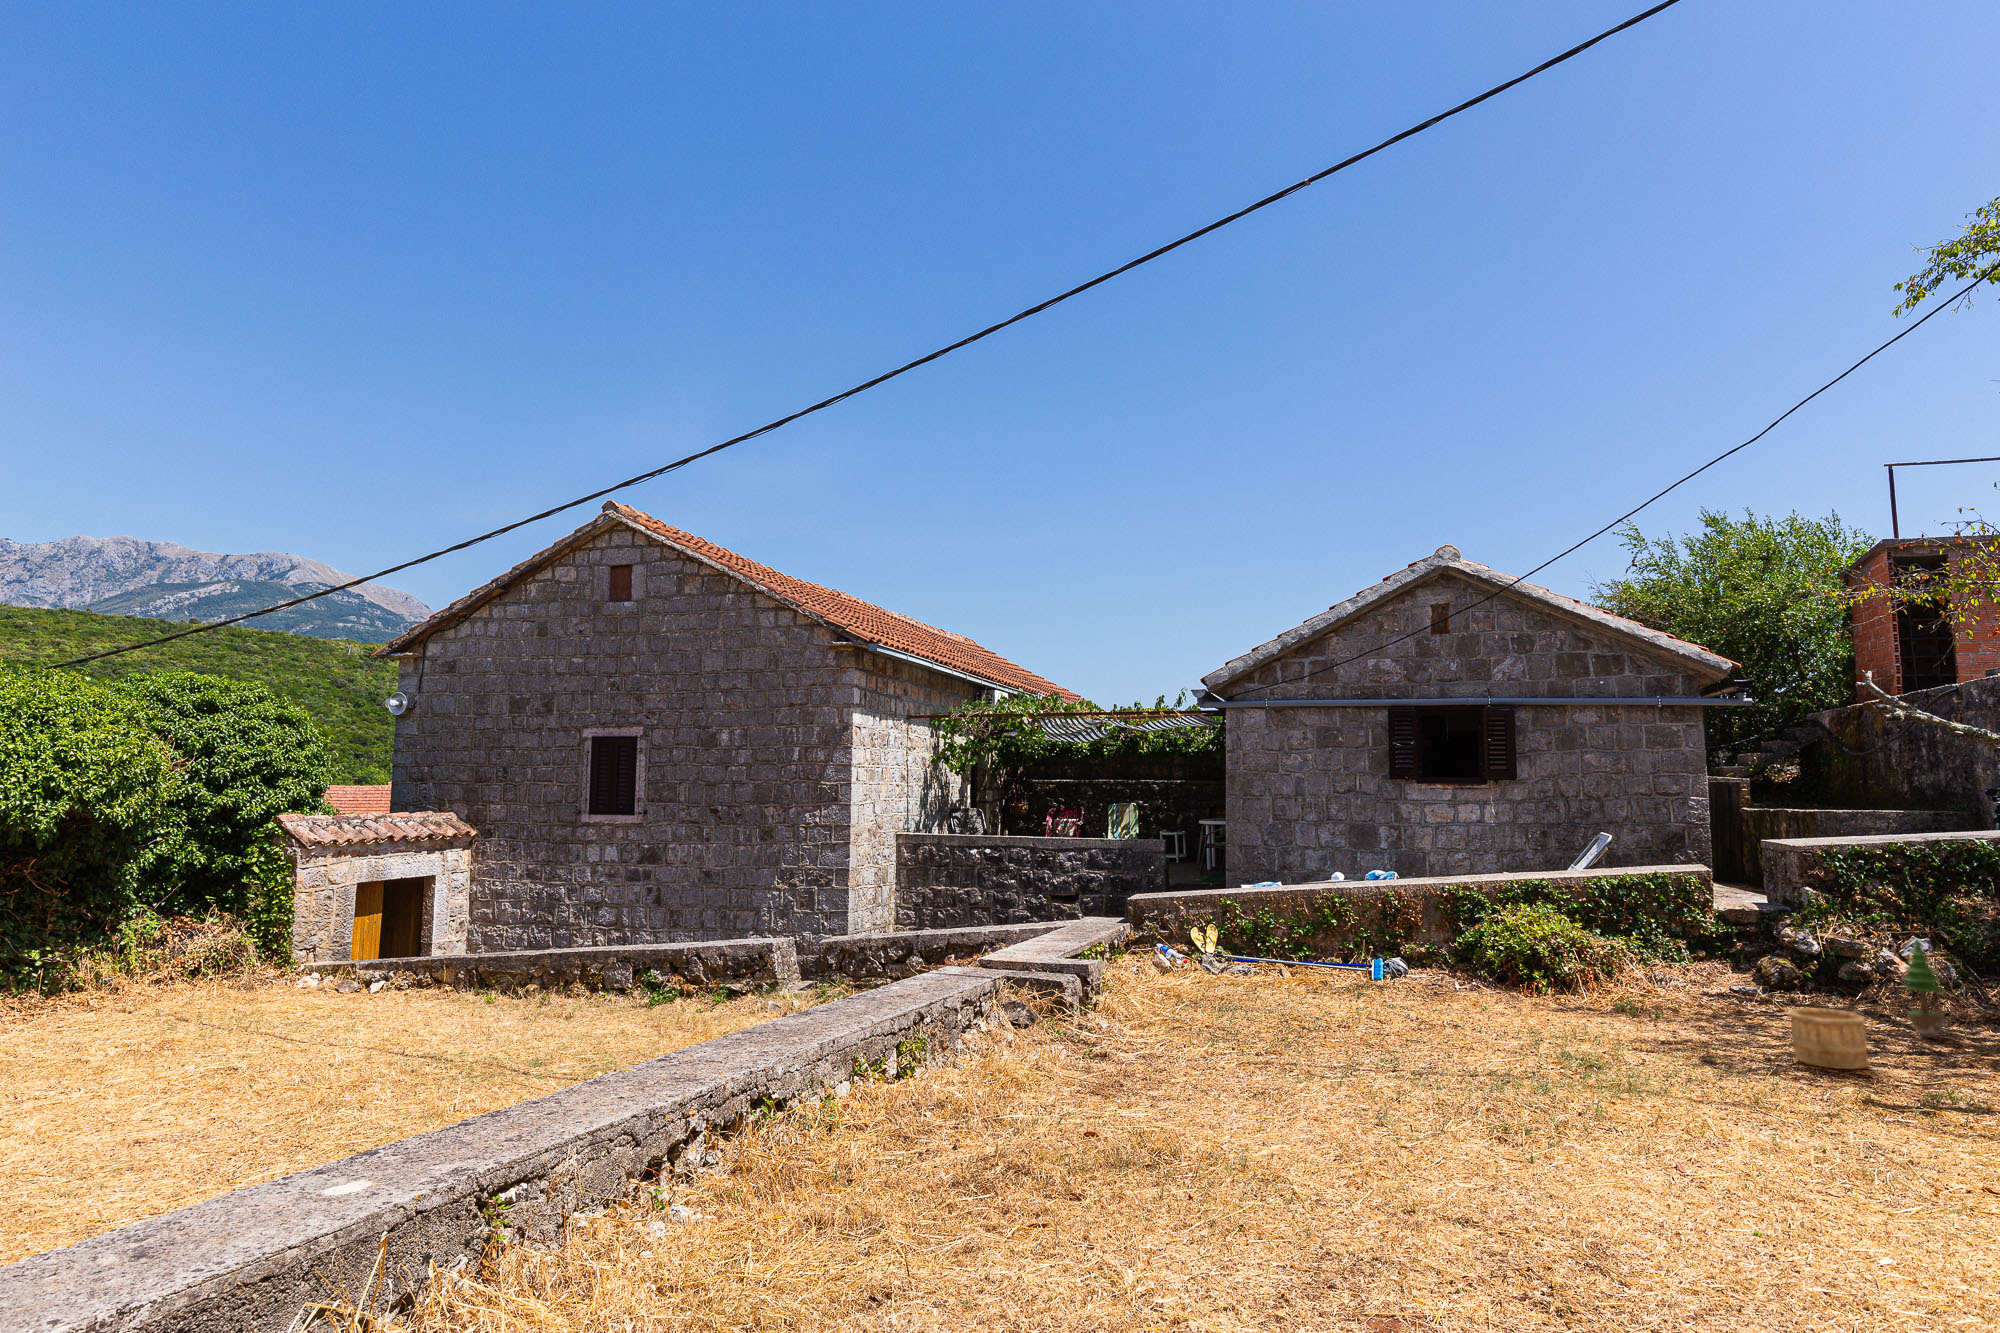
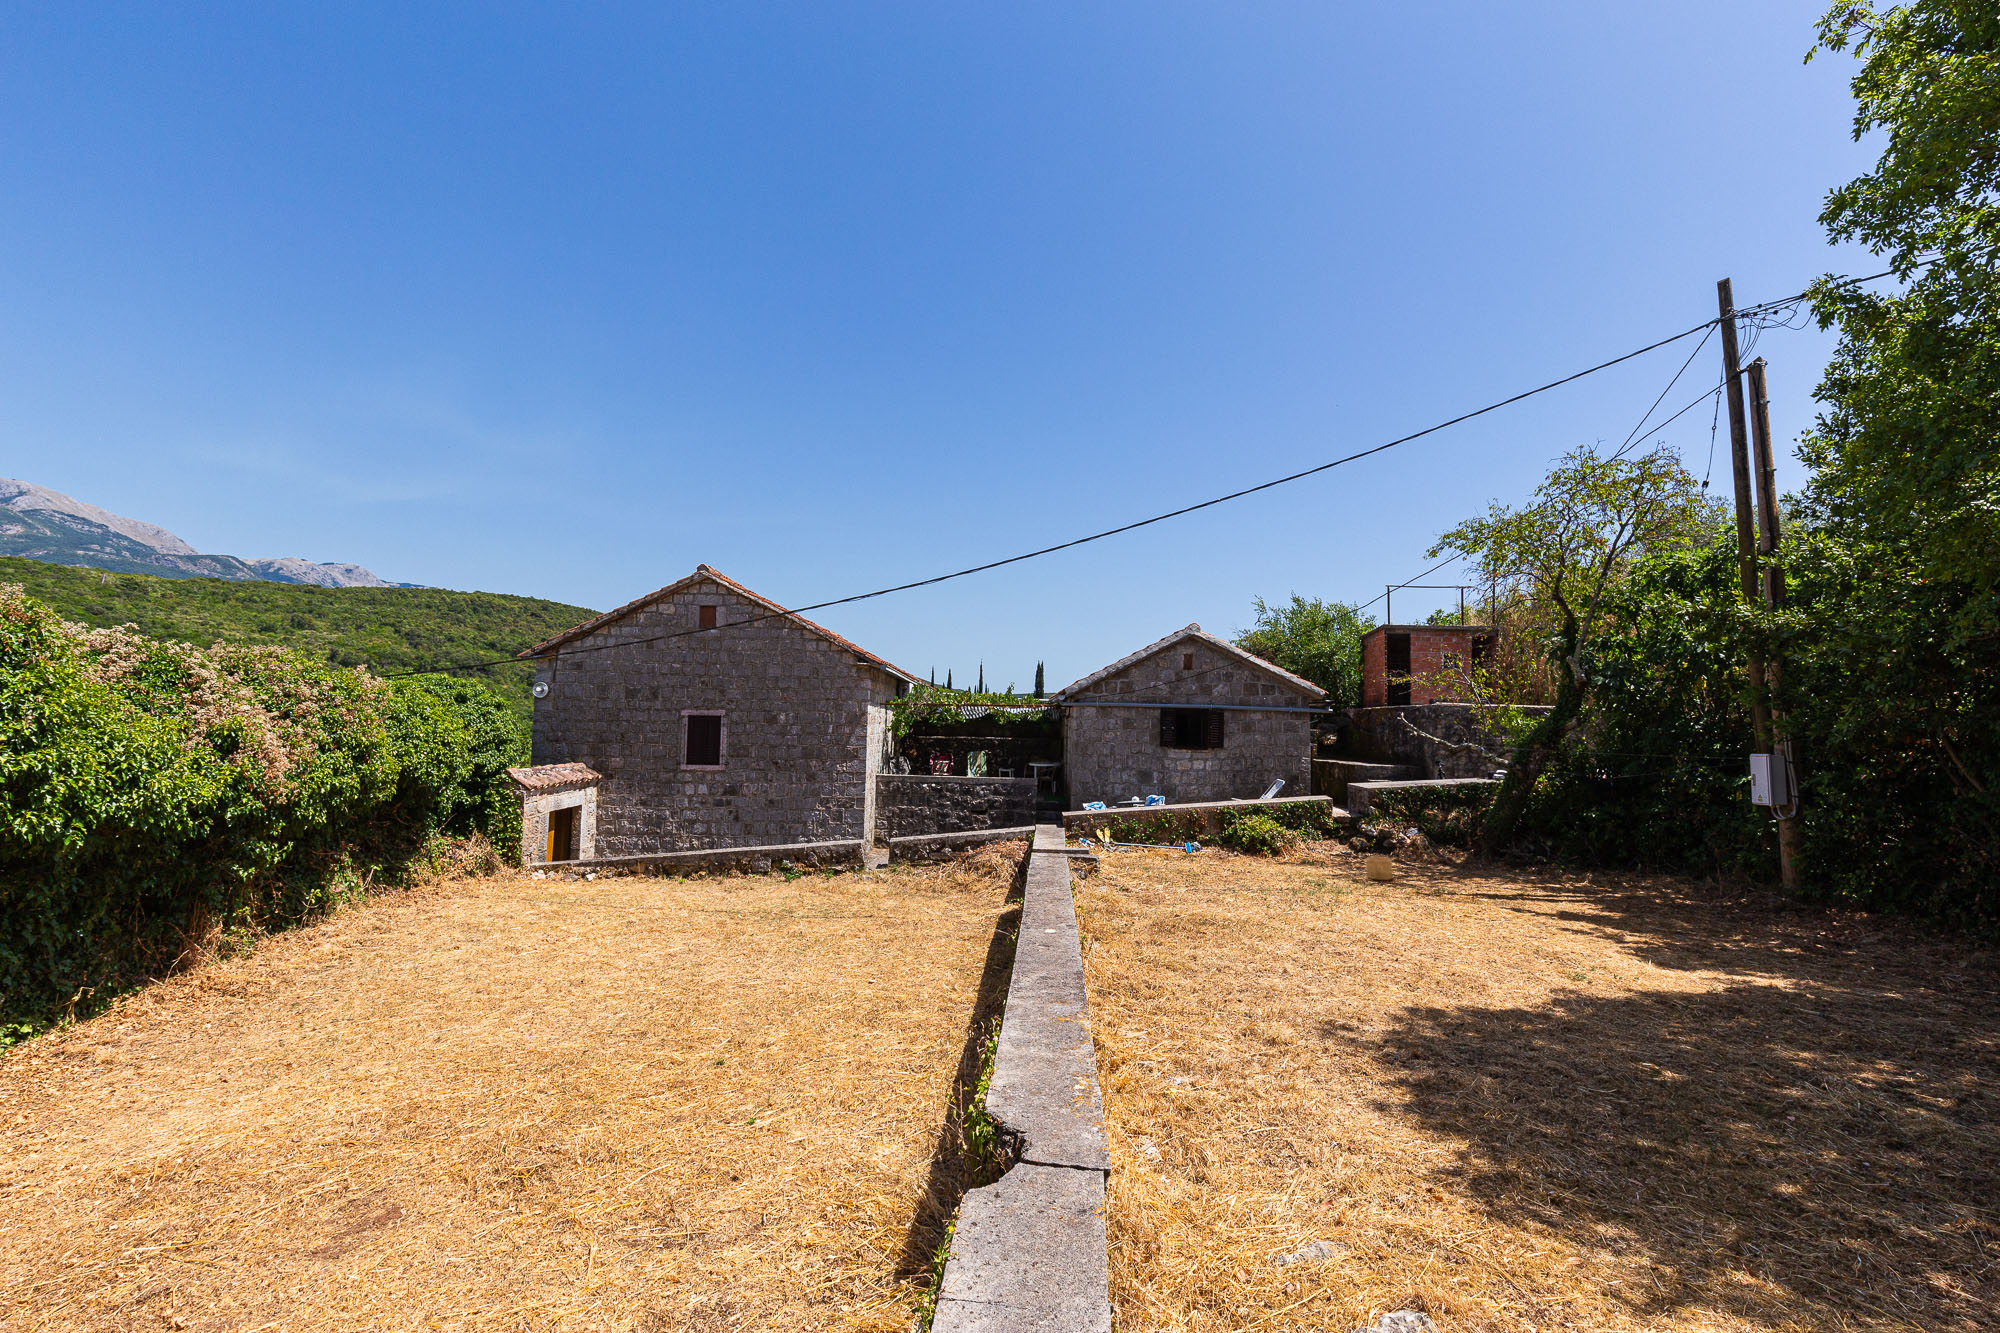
potted tree: present [1902,939,1944,1037] -> none [1406,828,1422,869]

